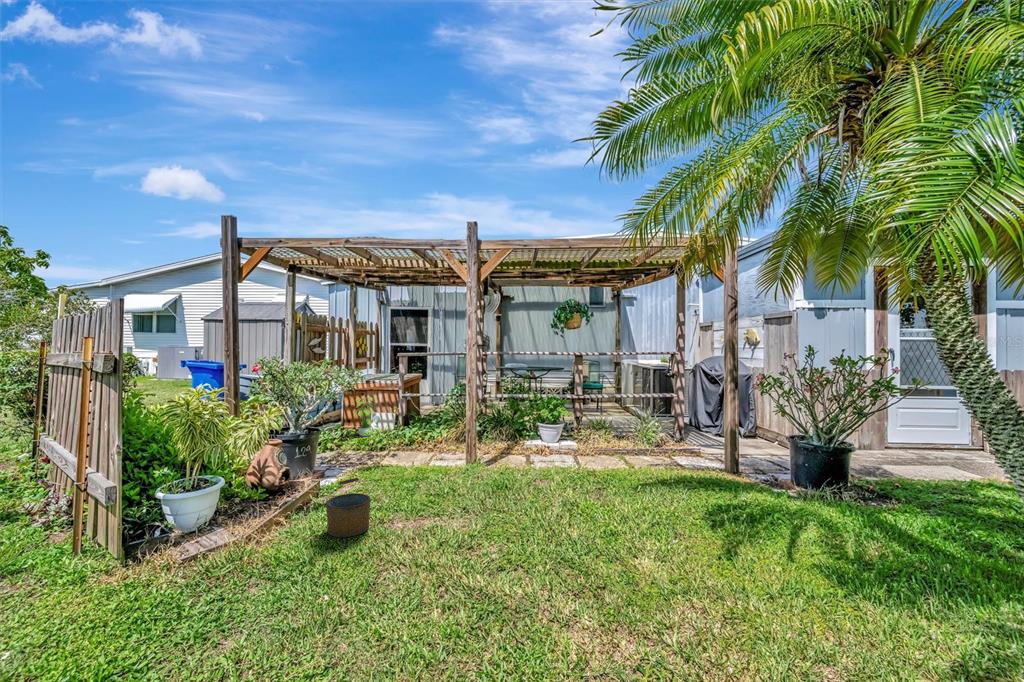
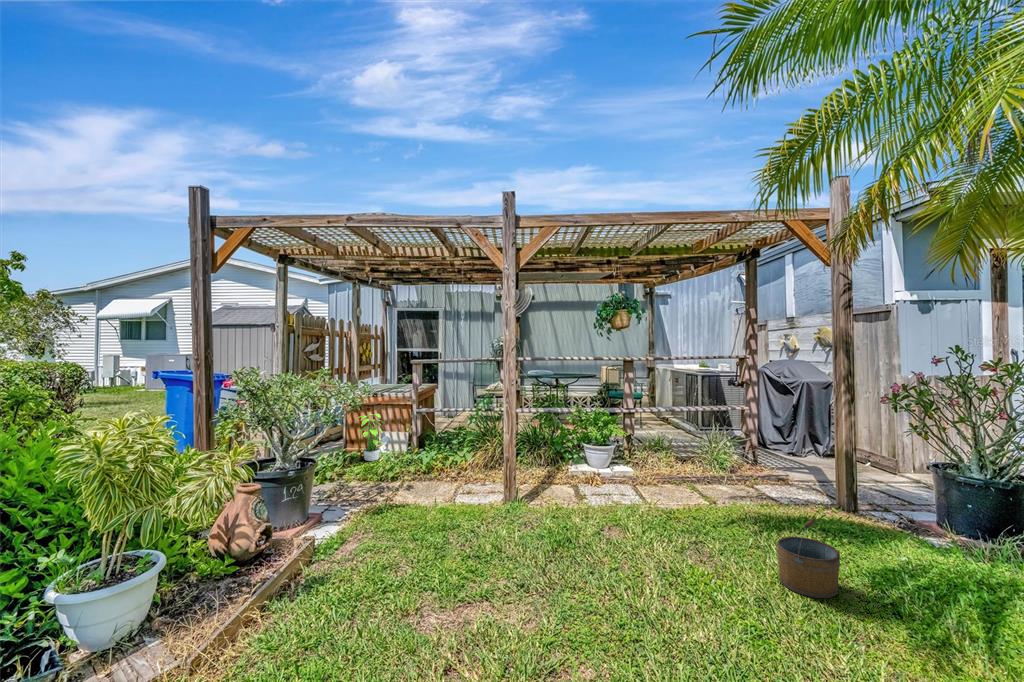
bucket: present [326,478,370,537] -> present [777,519,840,598]

